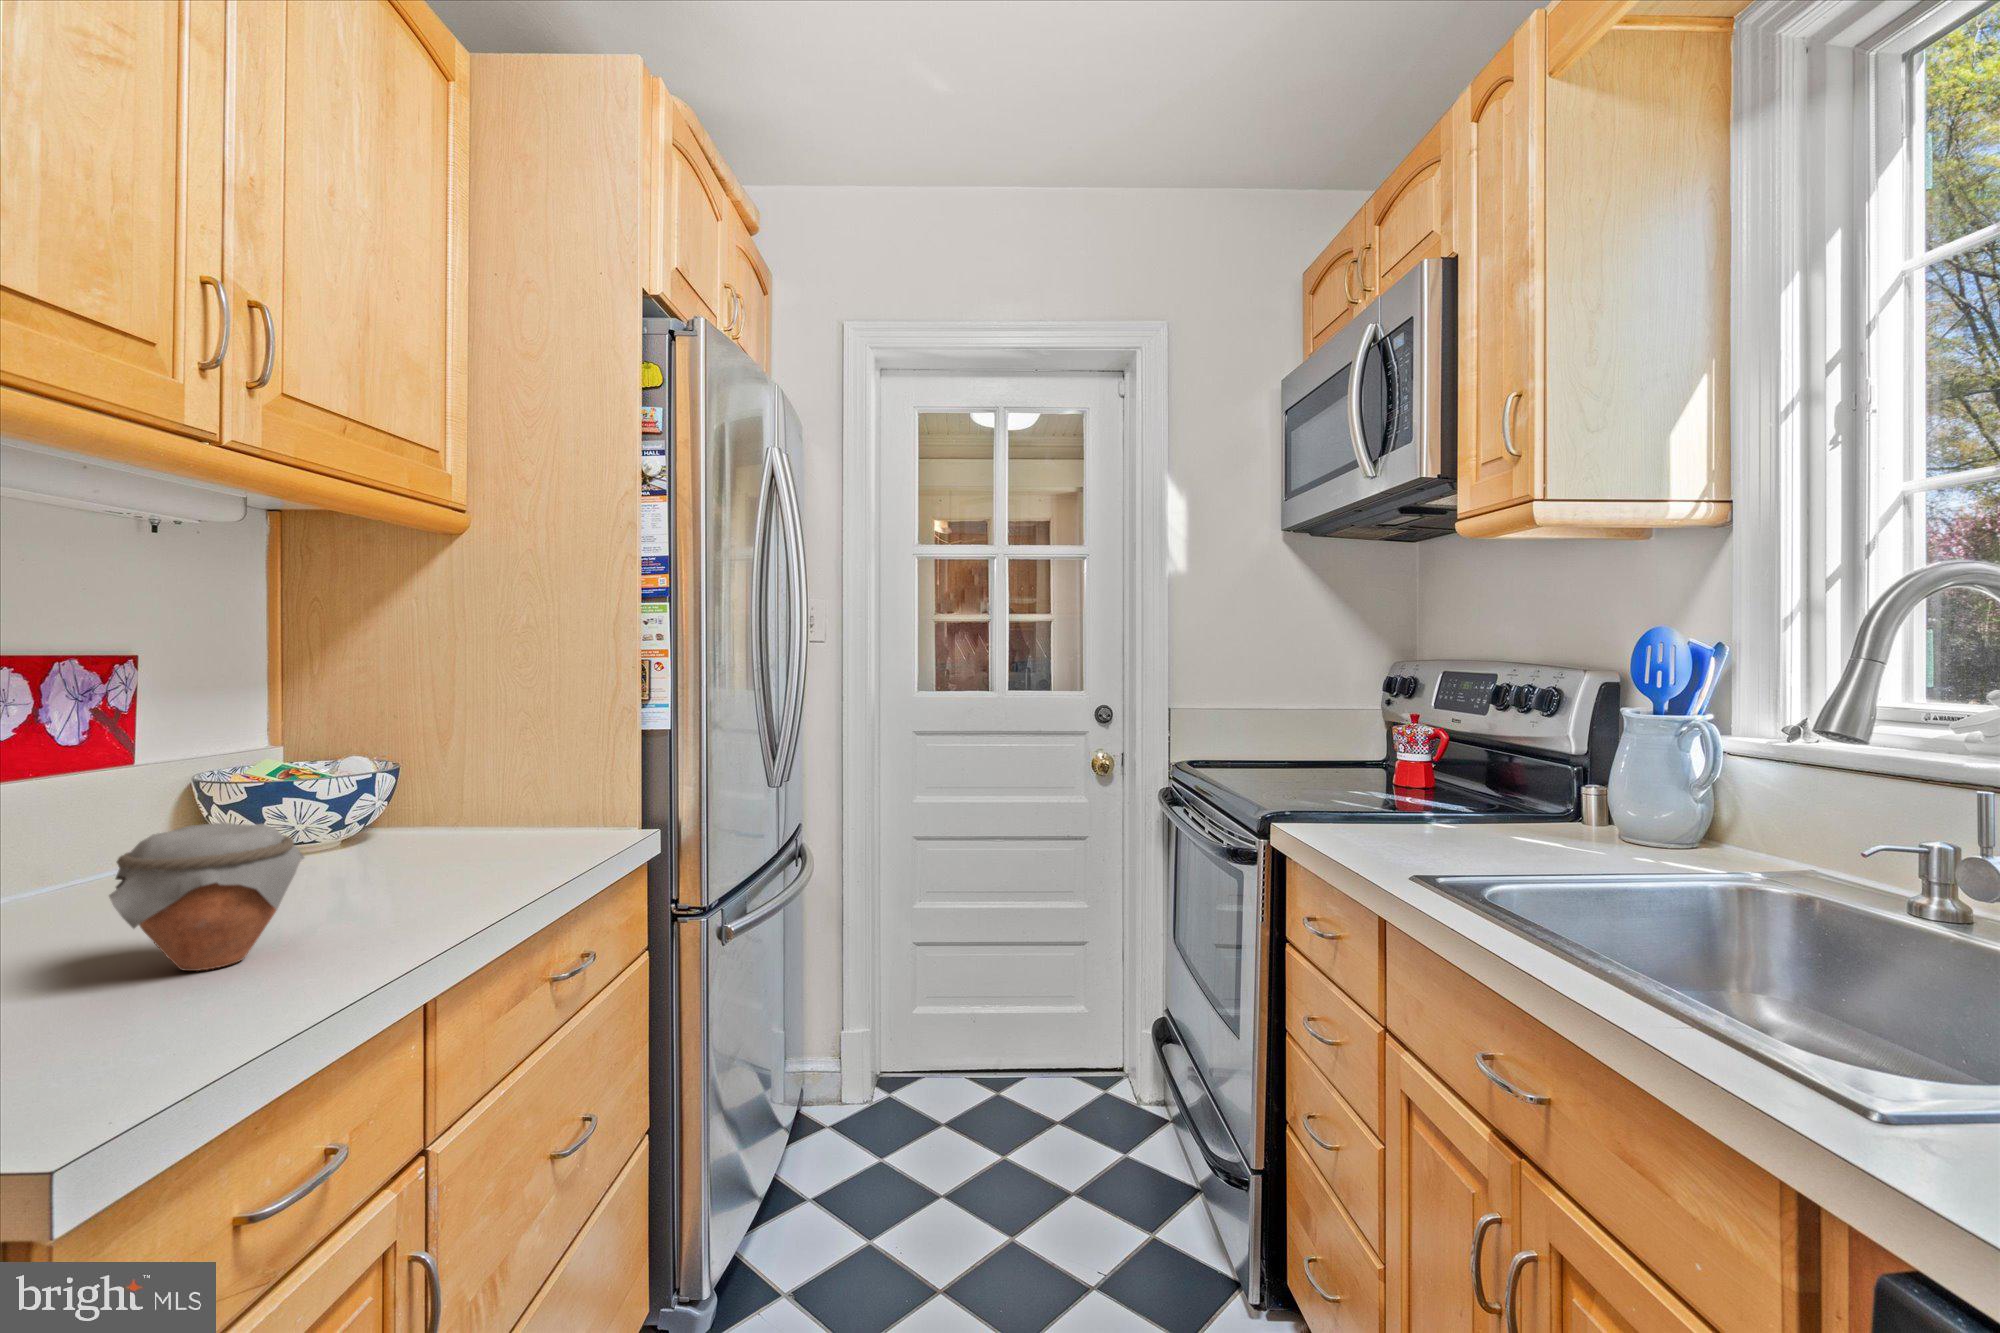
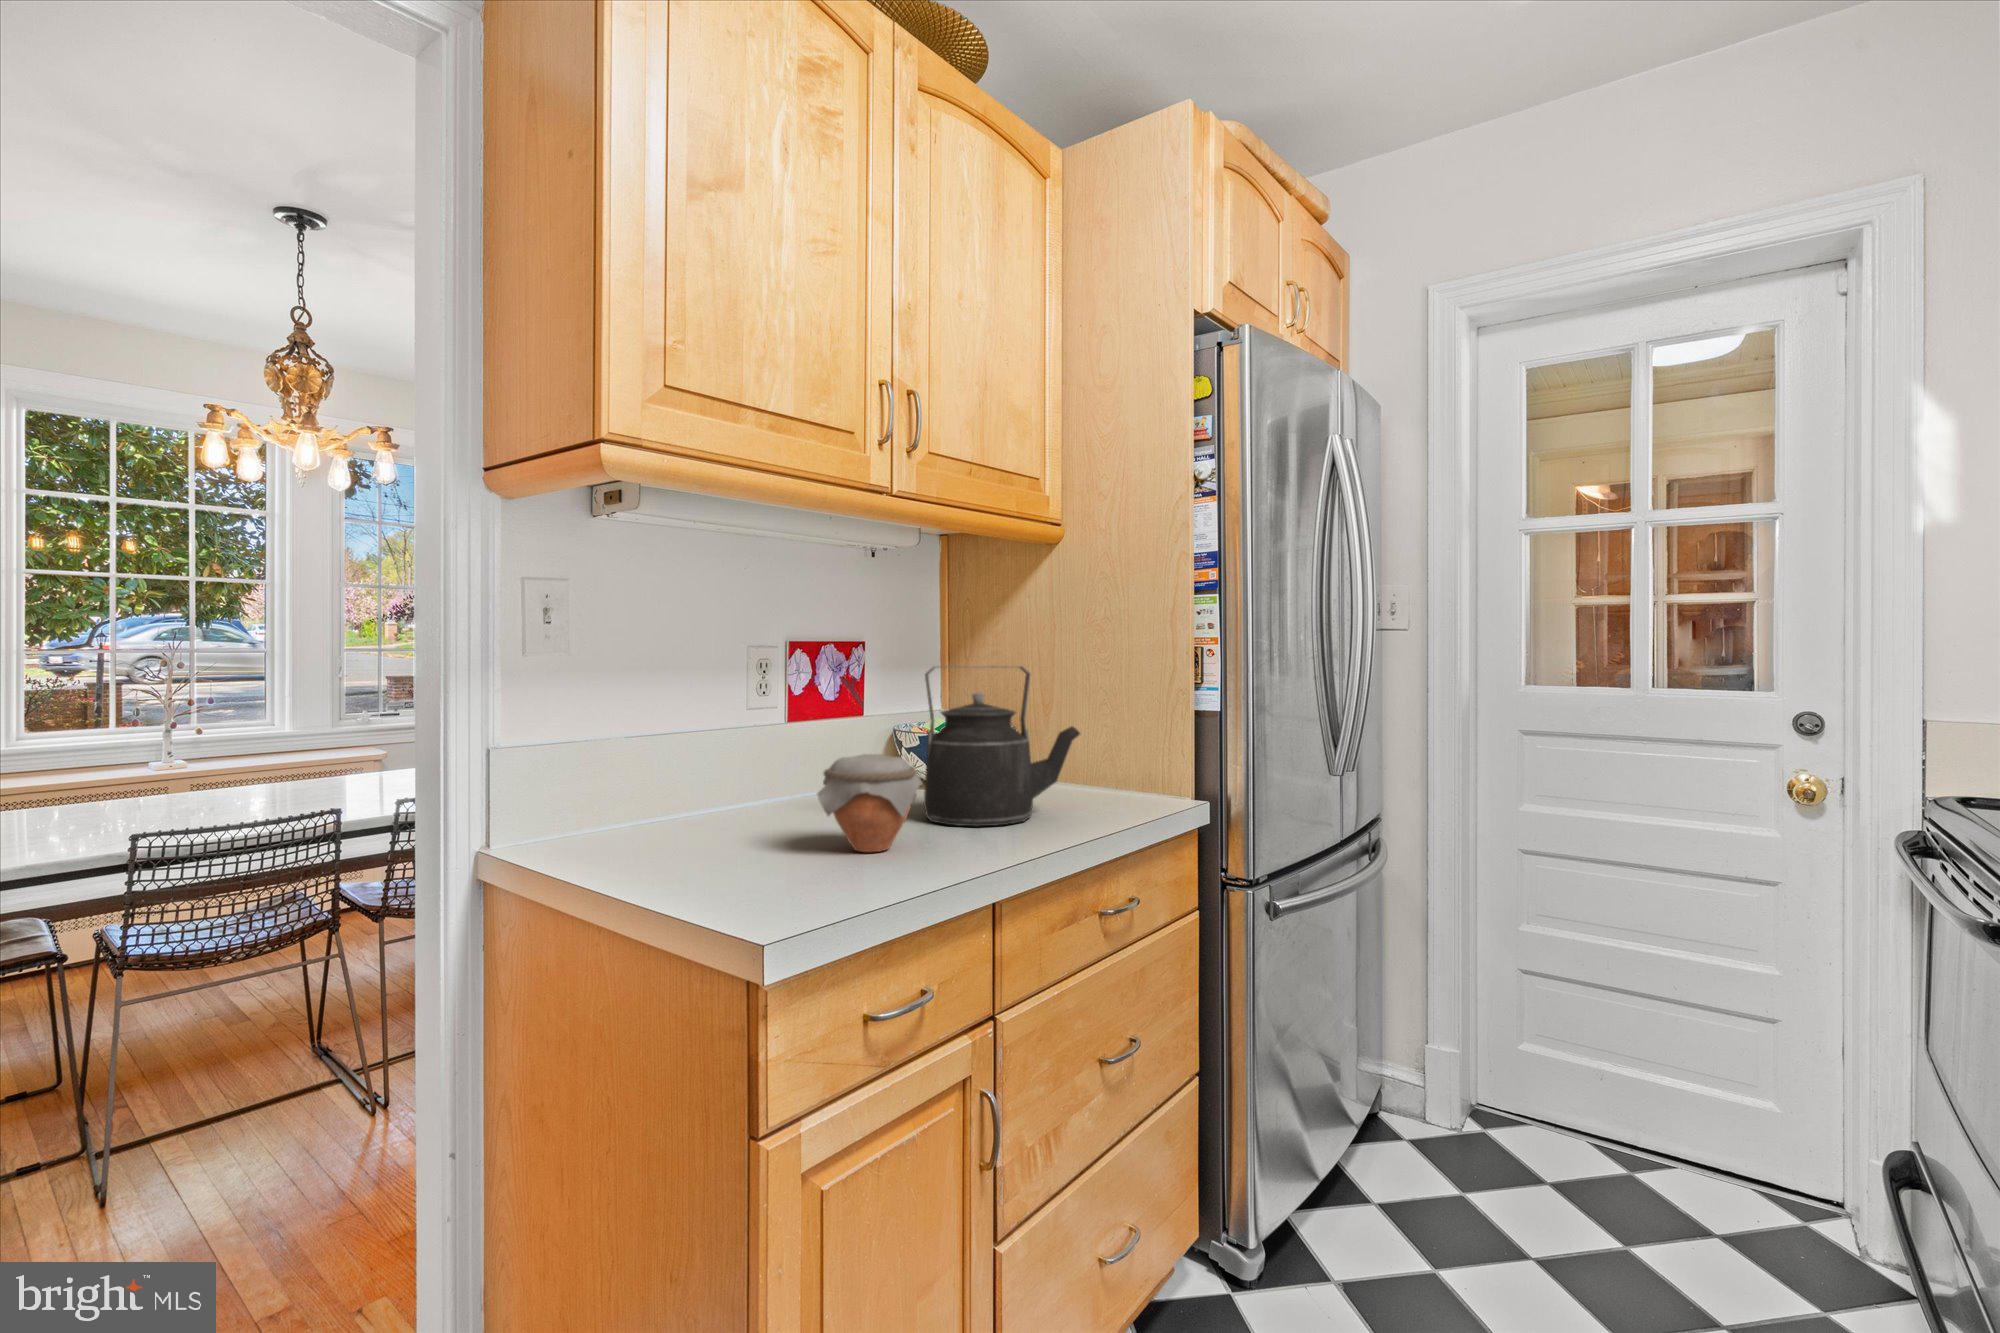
kettle: none [277,687,513,905] -> present [924,666,1080,826]

